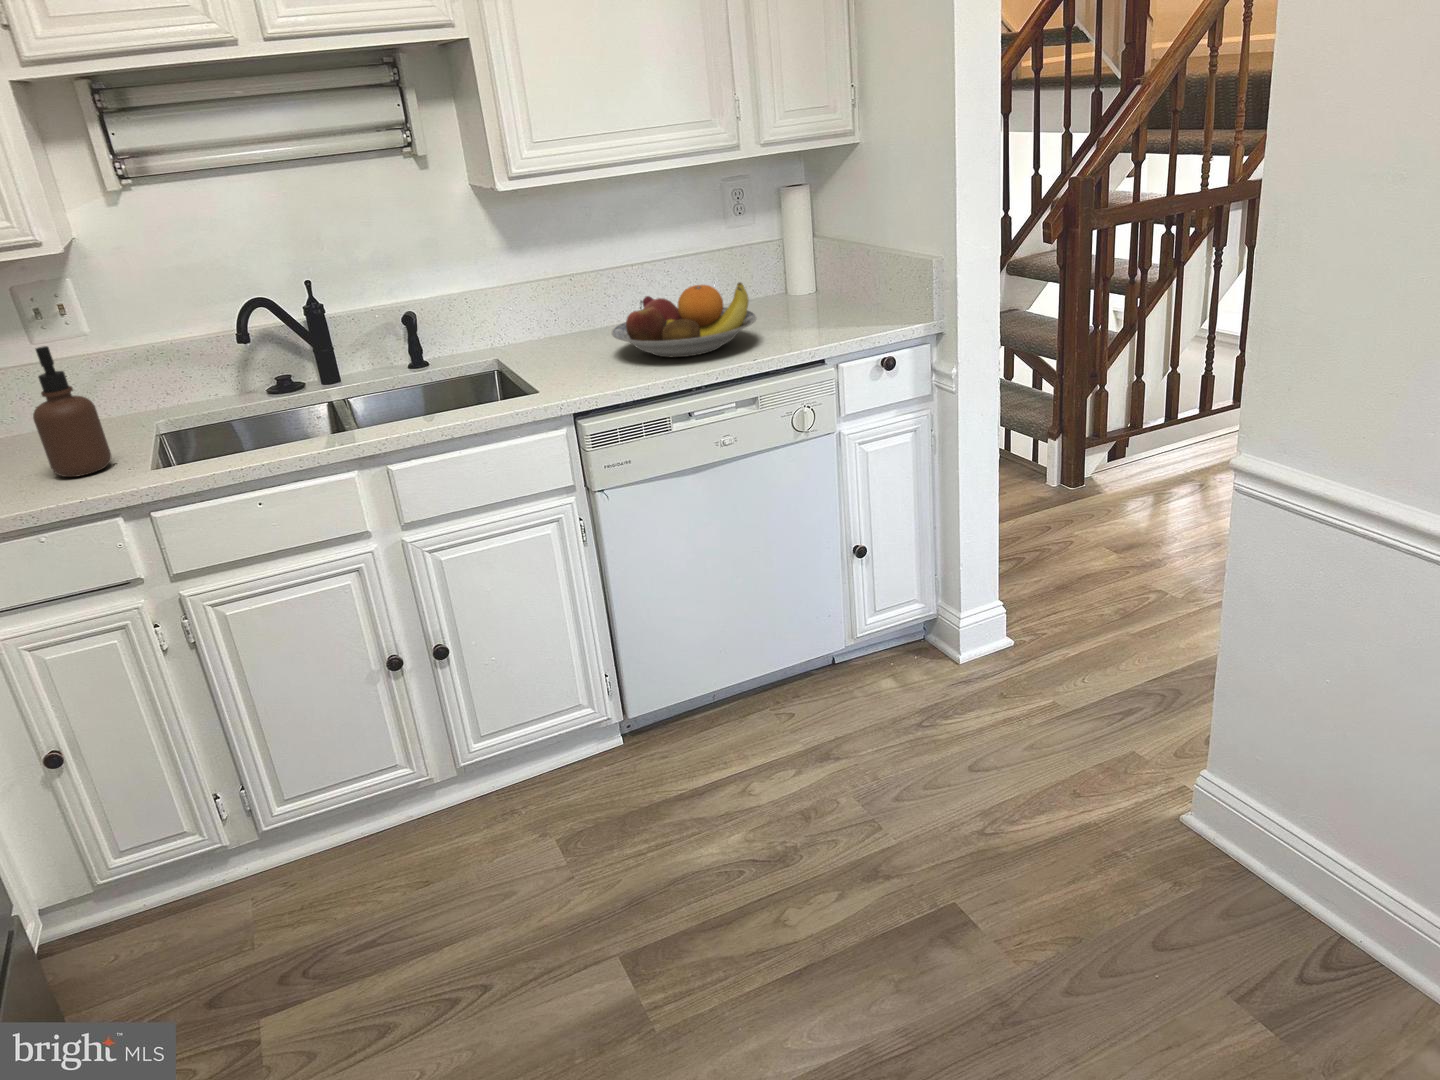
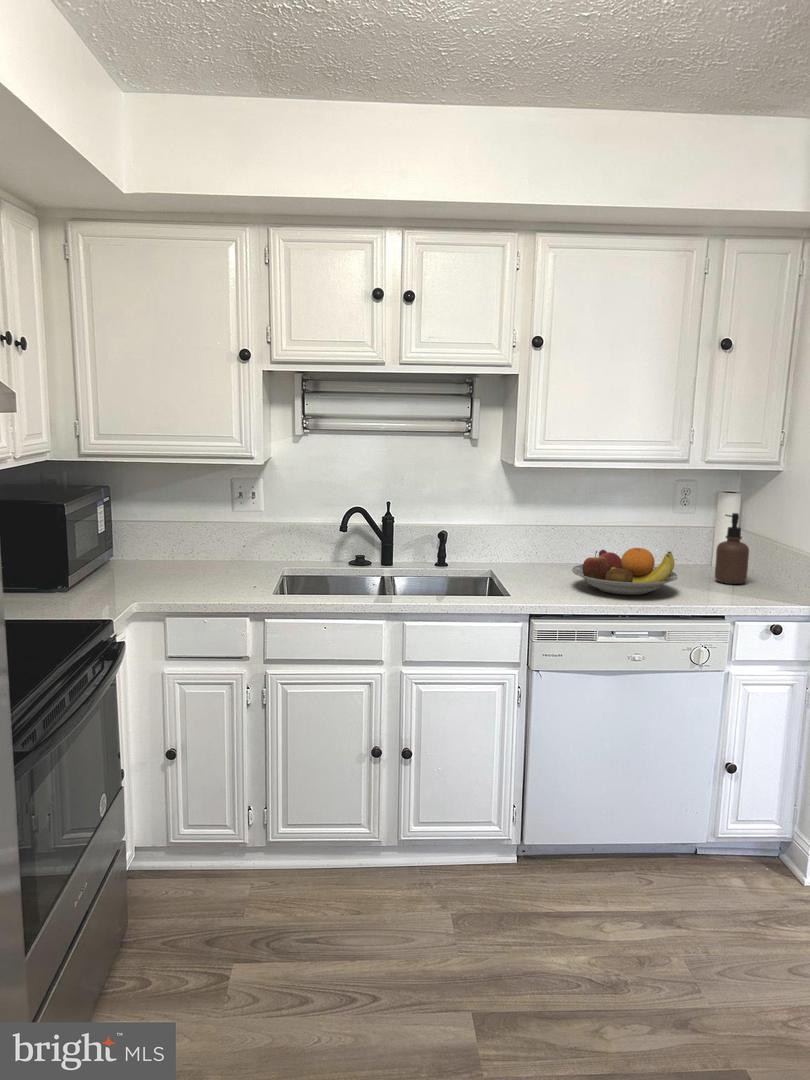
soap dispenser: present [33,346,111,477] -> present [715,513,749,584]

